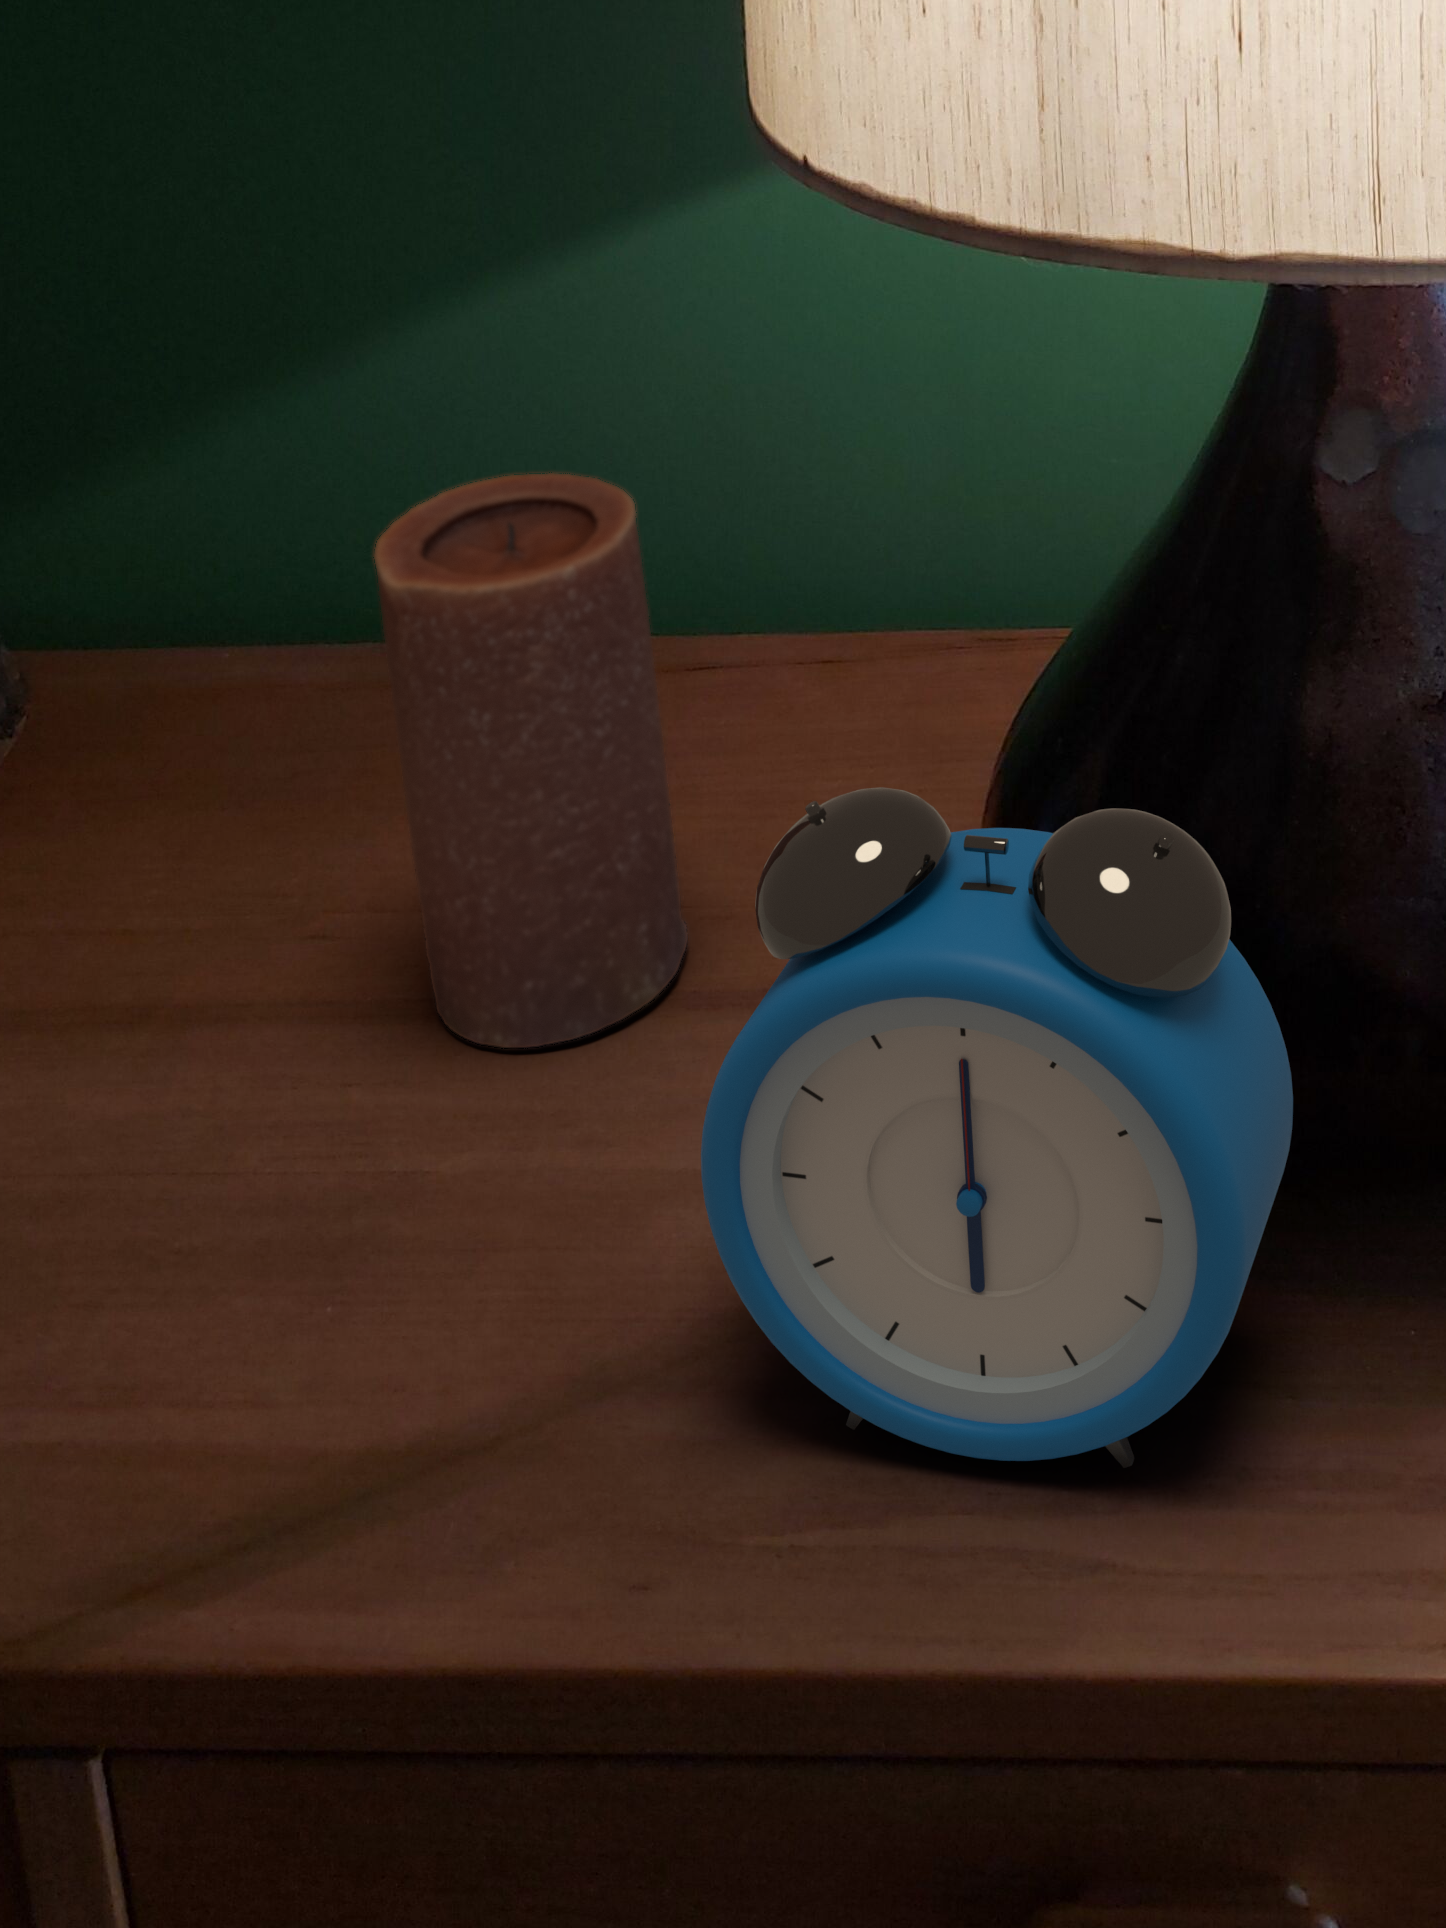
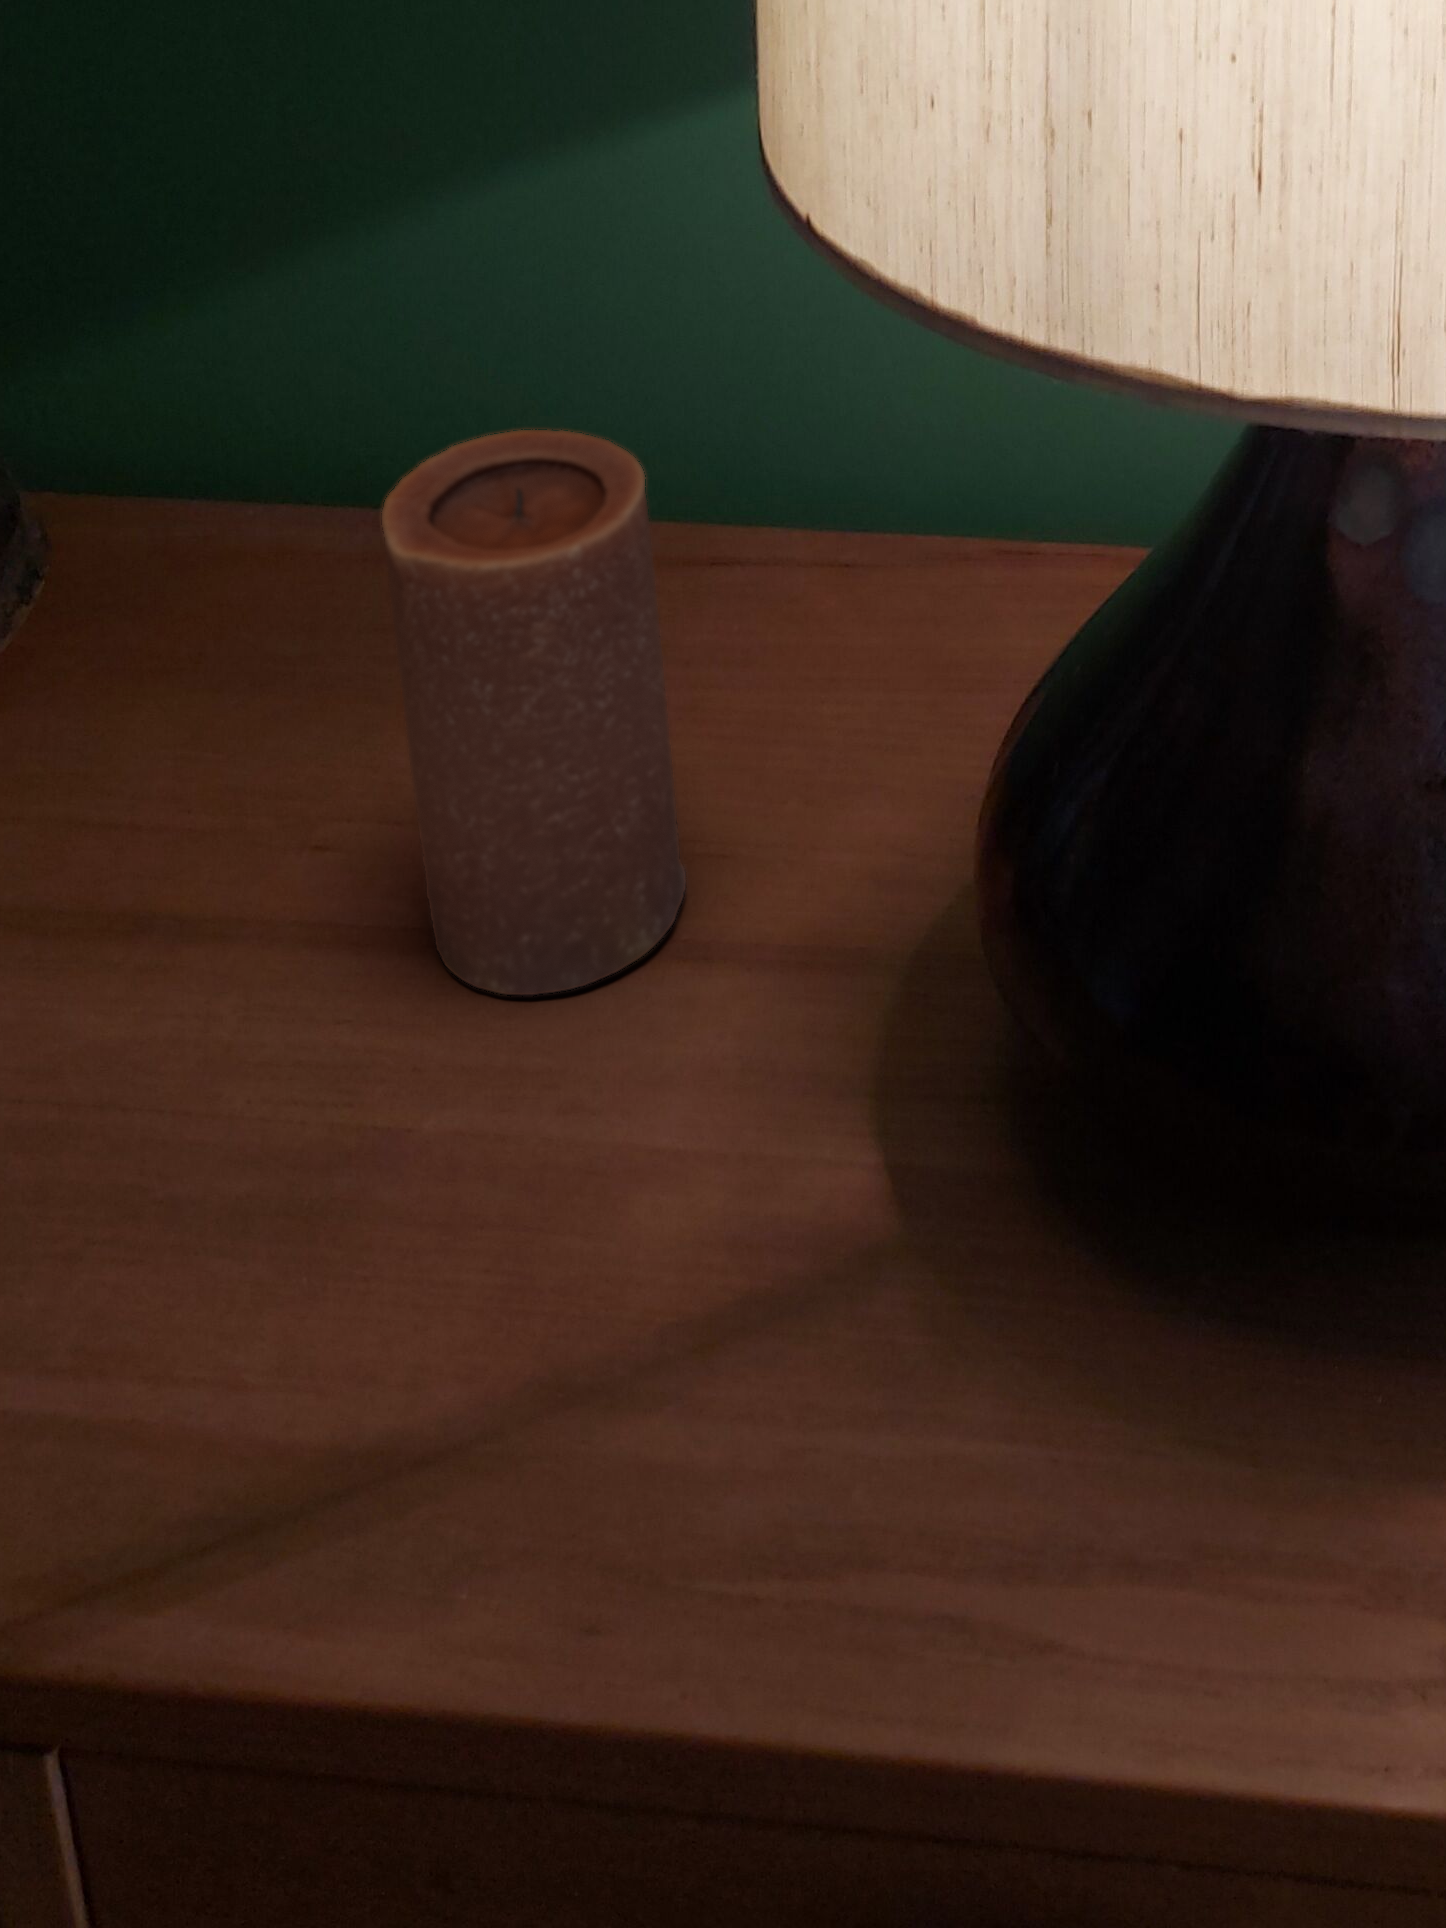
alarm clock: present [701,787,1293,1468] -> none [680,840,1272,1512]

